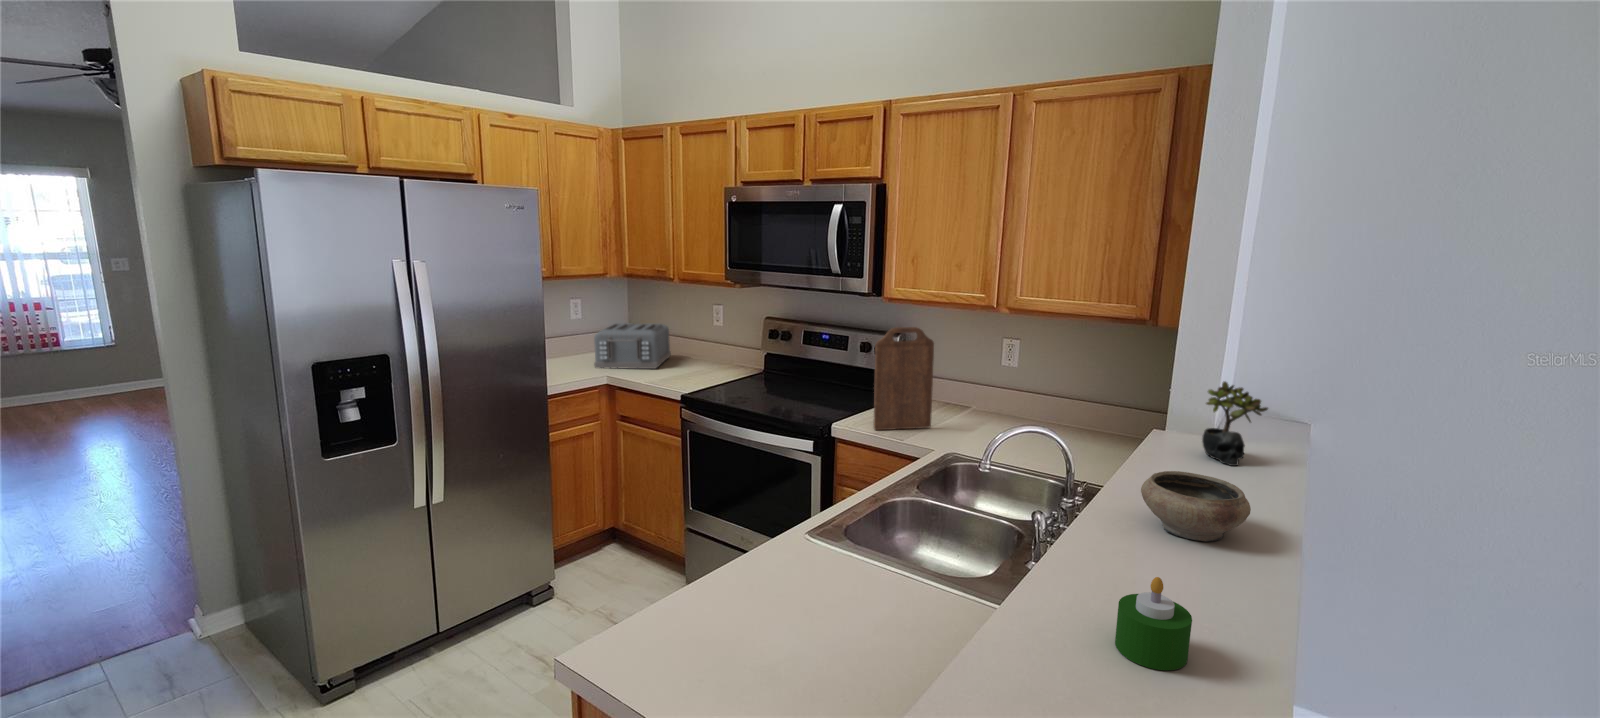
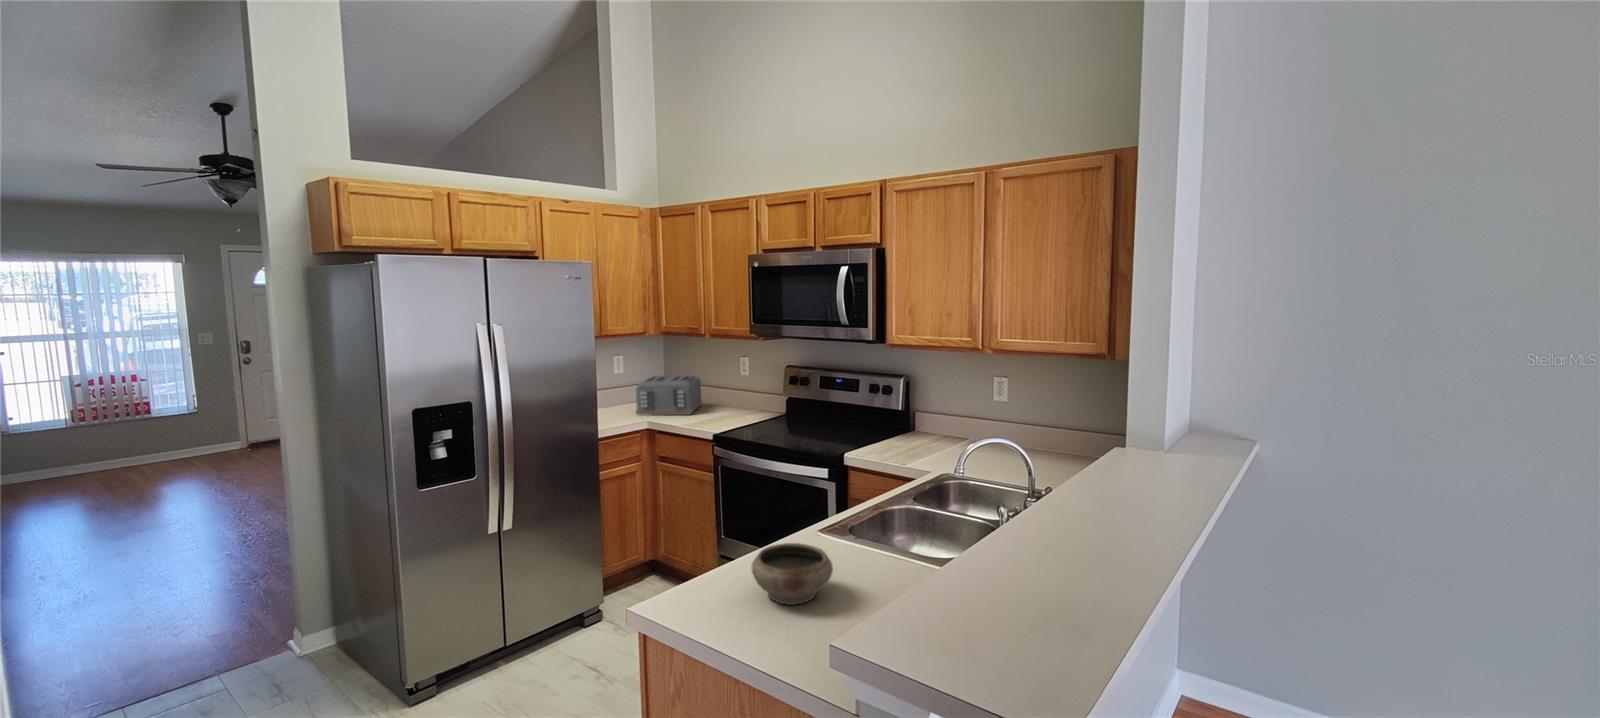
cutting board: present [873,327,934,430] -> none [879,368,930,458]
succulent plant: present [1202,381,1268,466] -> none [1147,401,1198,470]
ceramic bowl: present [1141,471,1251,542] -> present [751,543,833,605]
candle: present [1115,577,1192,670] -> none [1040,524,1091,589]

